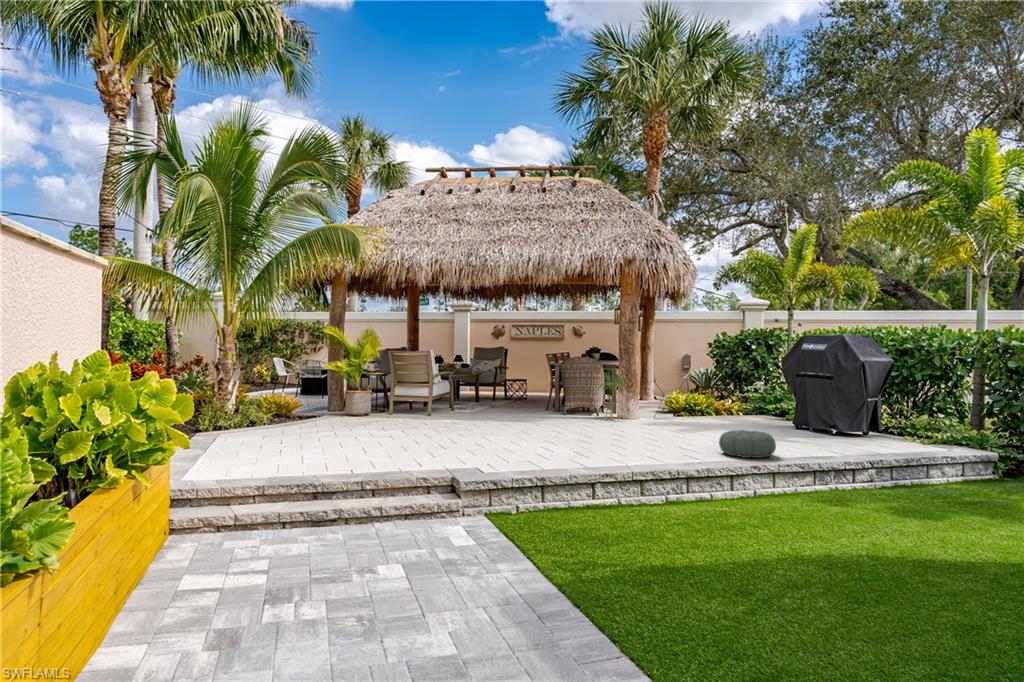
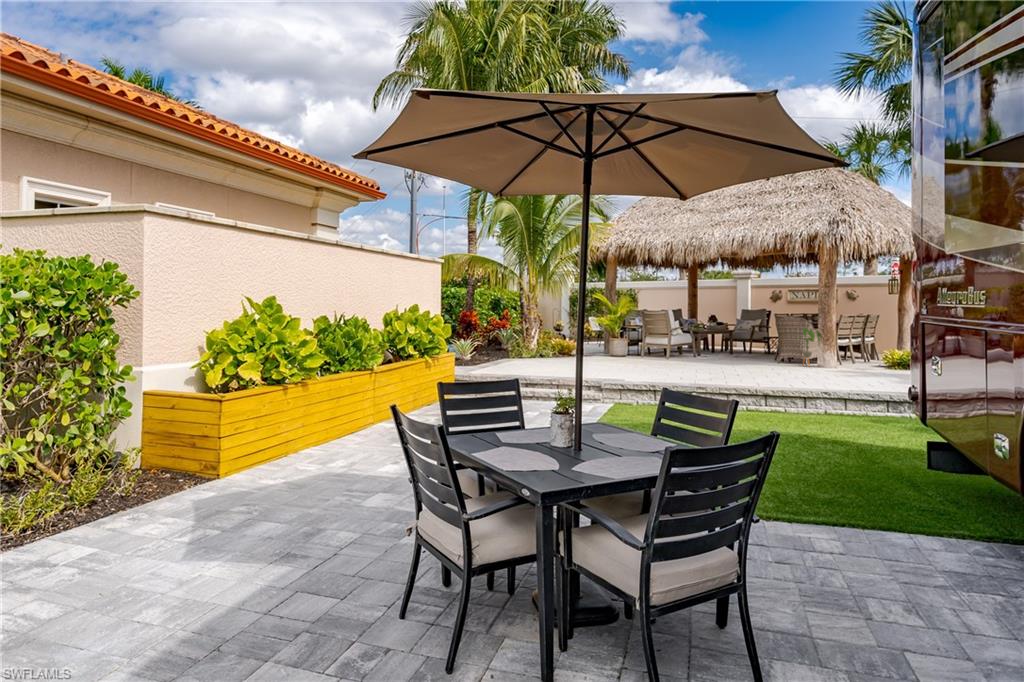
pouf: present [719,430,776,458] -> none [825,369,874,389]

